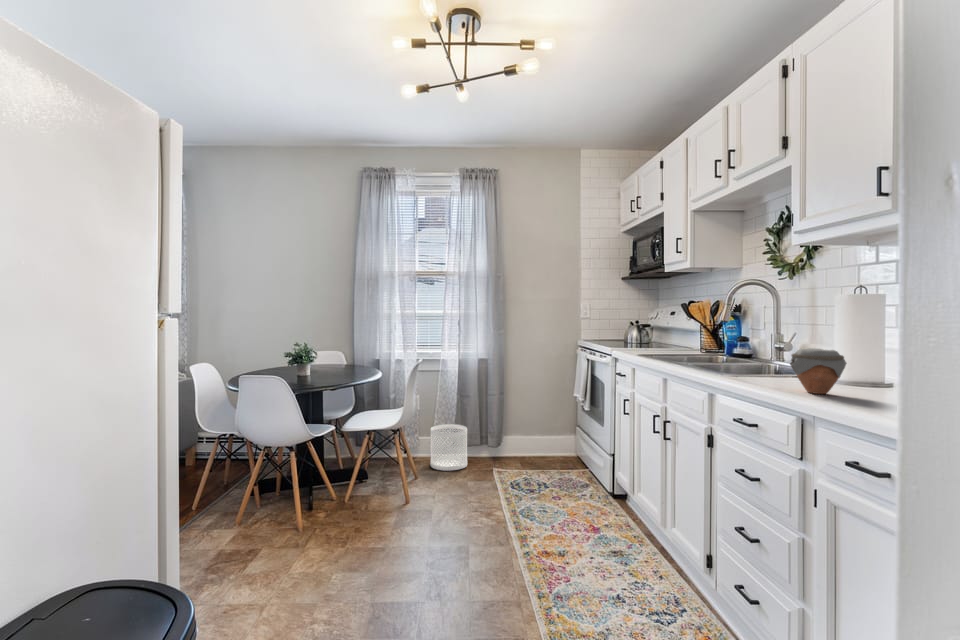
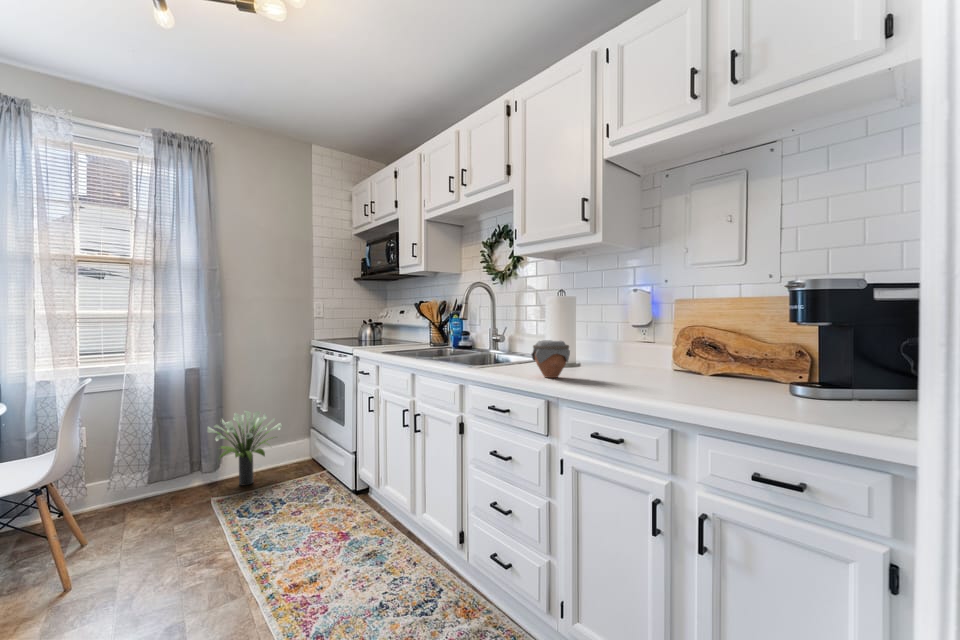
potted plant: none [491,400,551,467] -> present [207,411,282,485]
waste basket: present [430,424,467,471] -> none [117,451,175,514]

